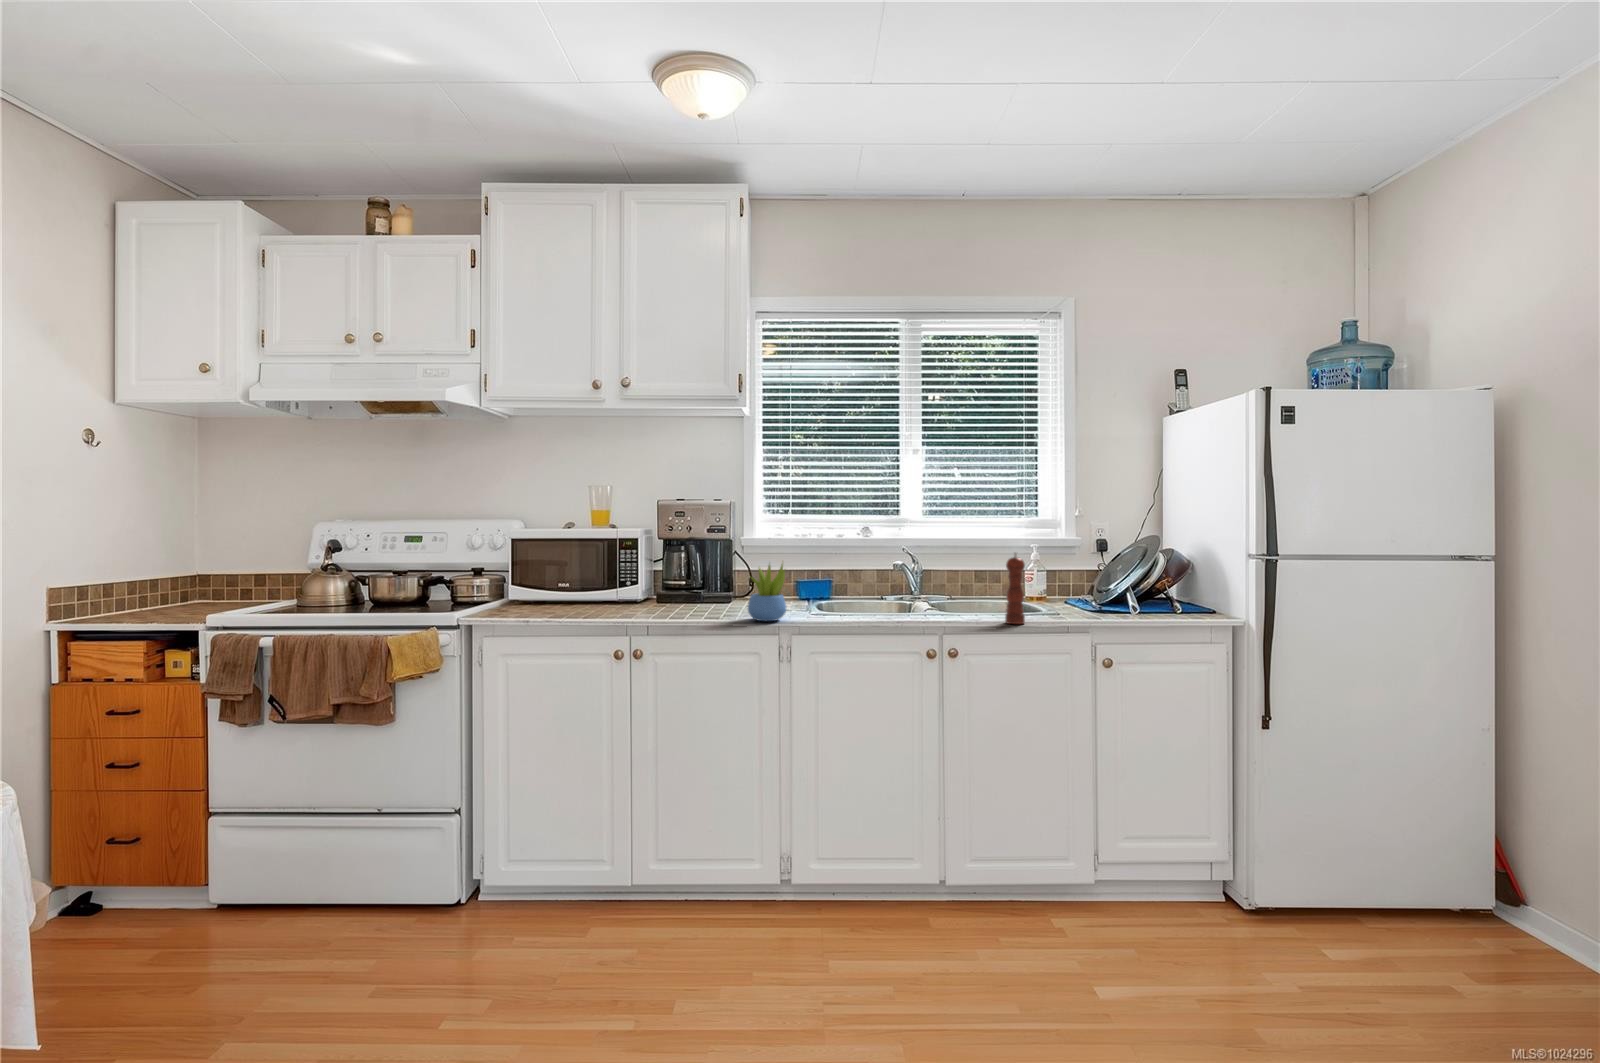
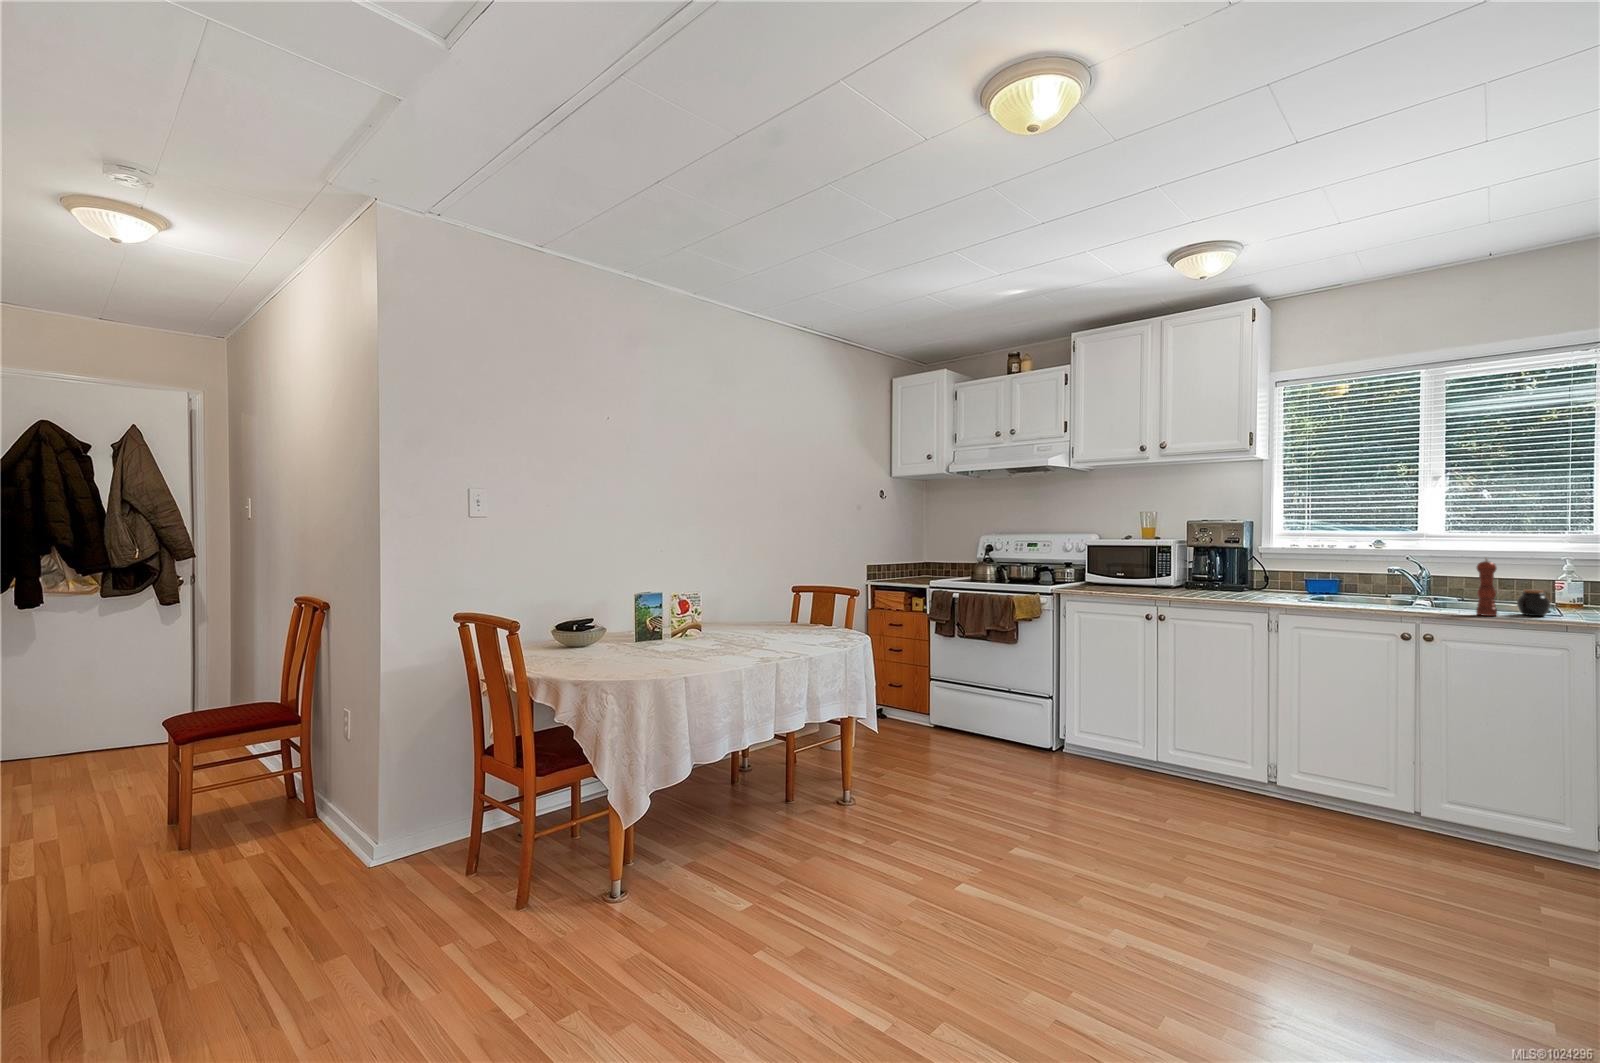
succulent plant: present [748,564,787,621] -> none [1241,560,1273,602]
jar: none [1035,588,1064,620] -> present [1517,589,1550,616]

